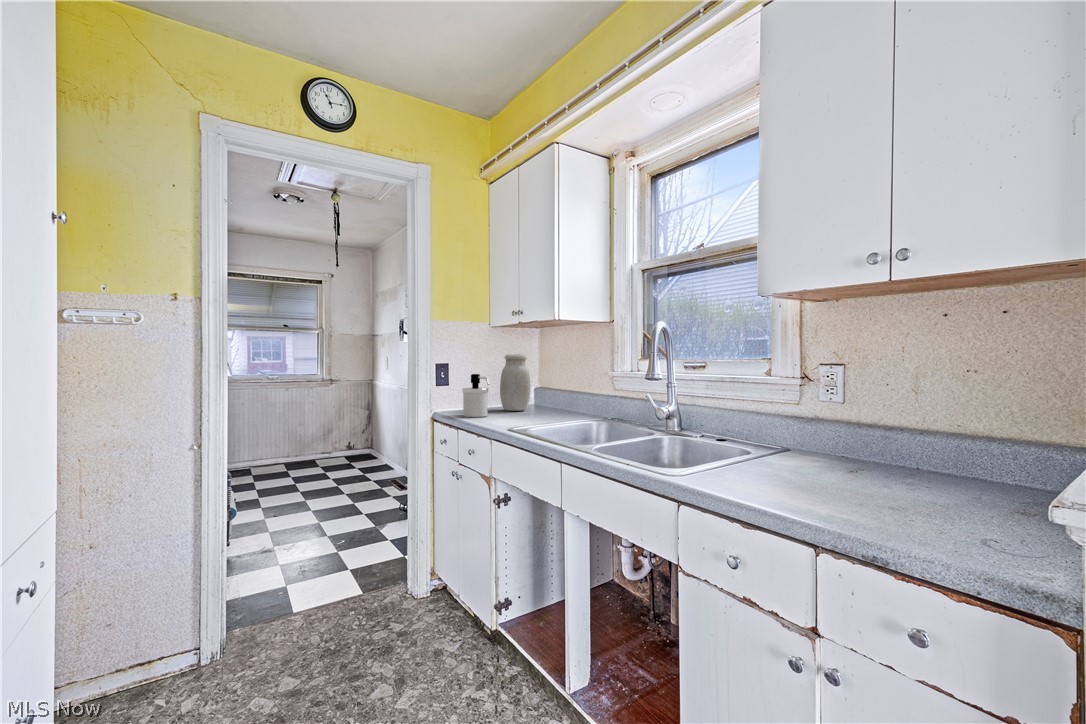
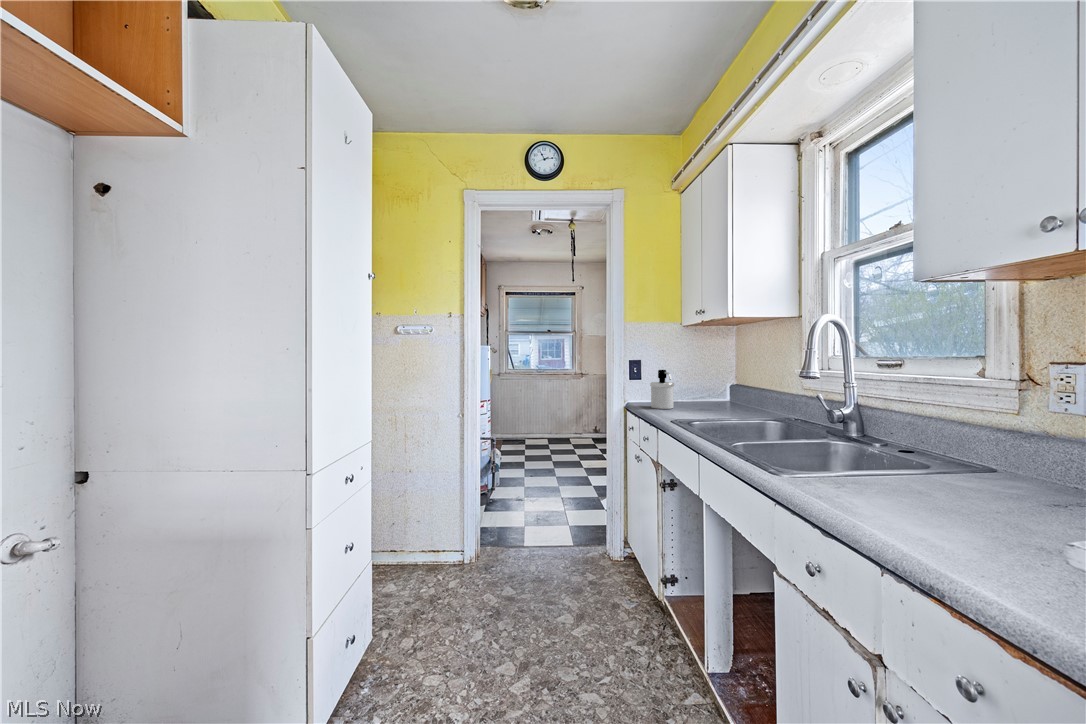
jar: present [500,354,530,411] -> none [693,351,723,405]

